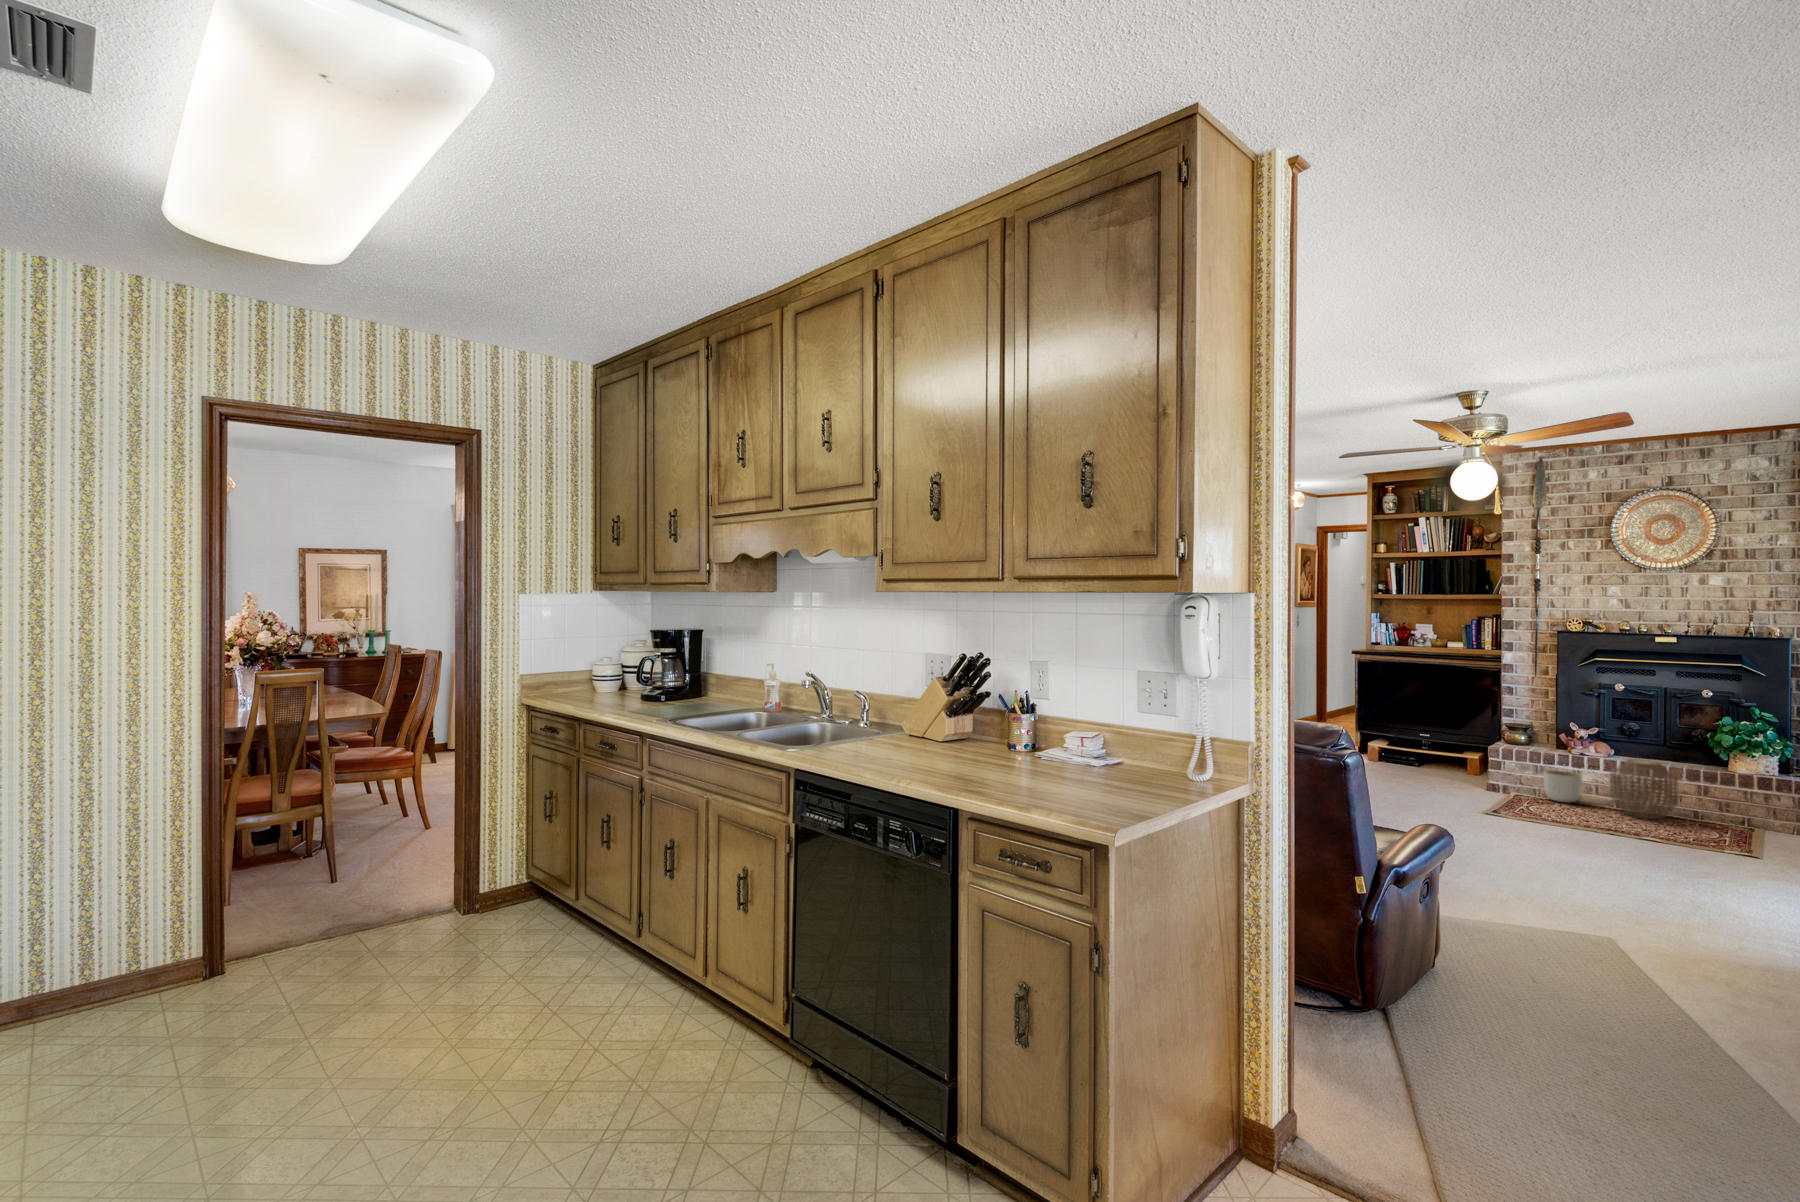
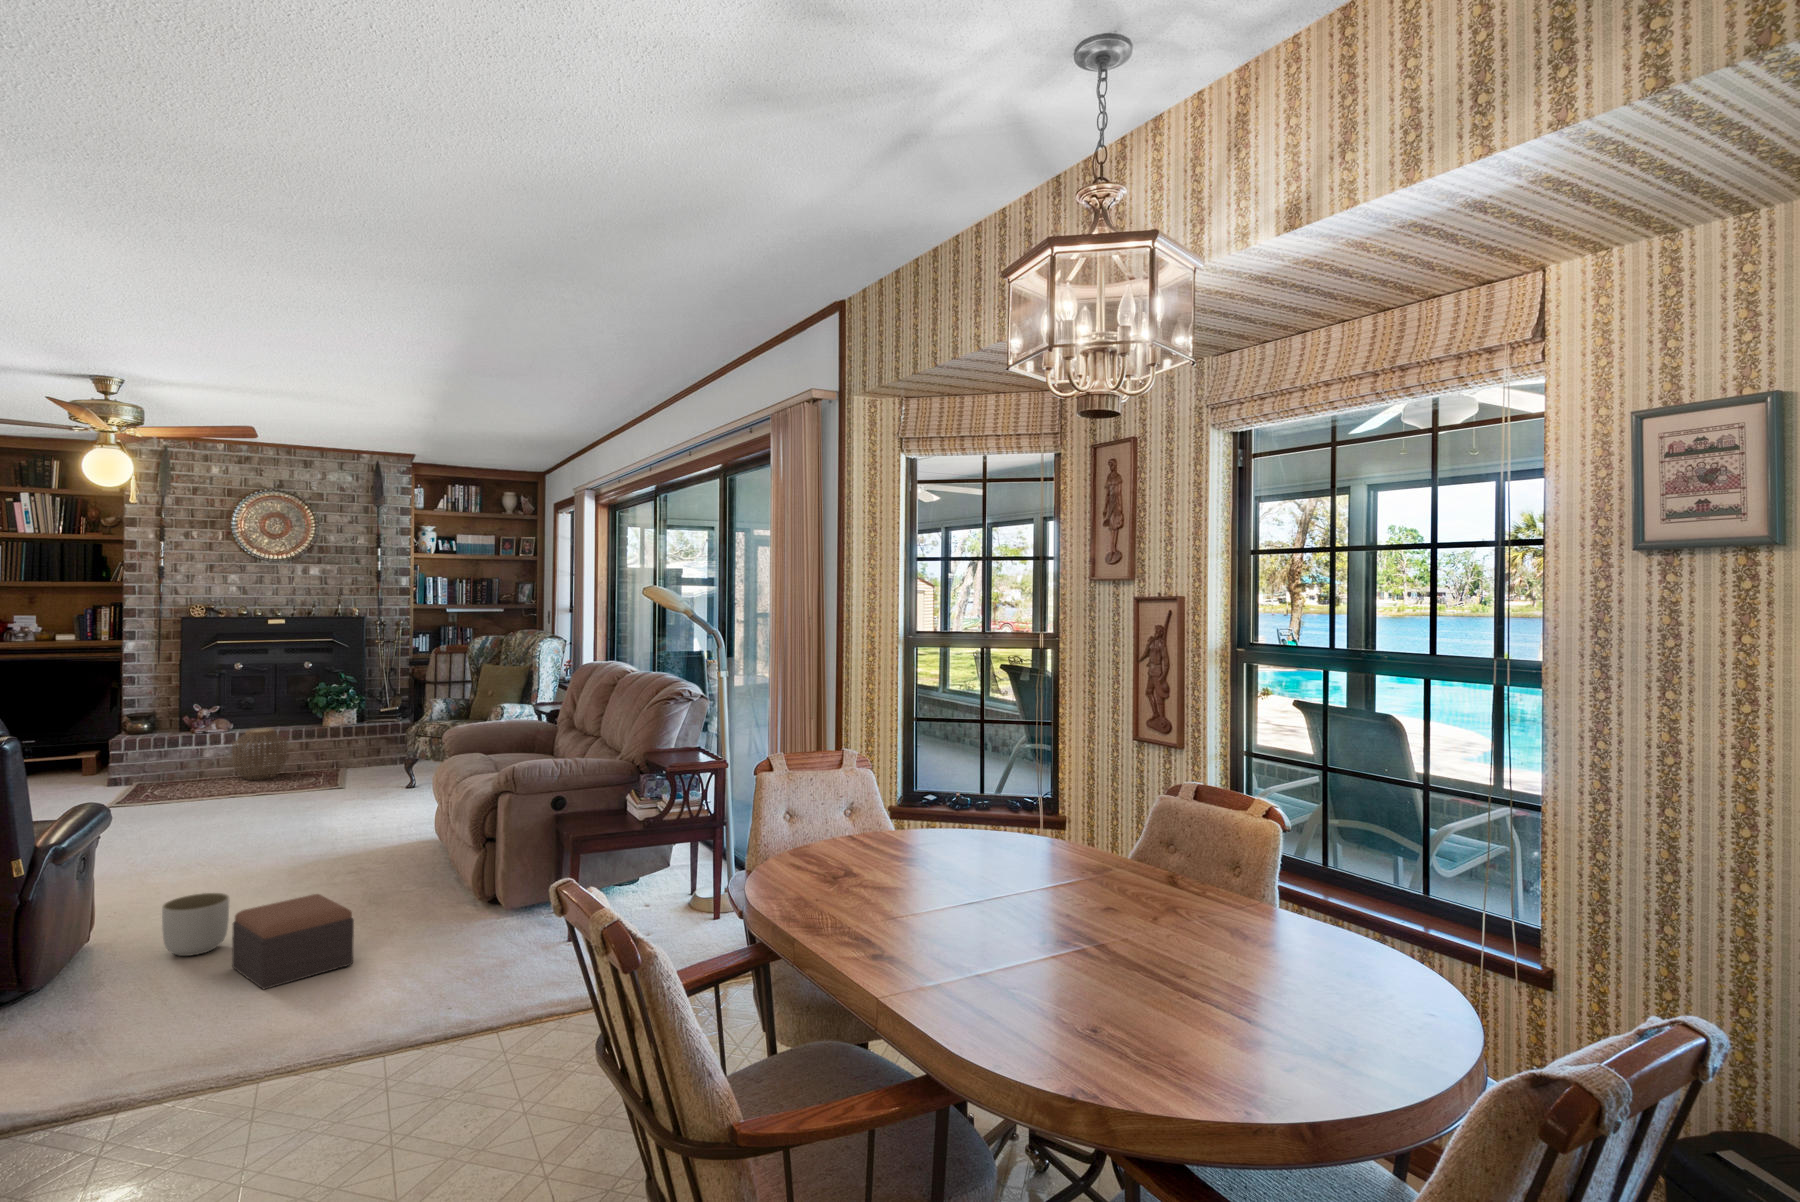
planter: present [1544,770,1582,803] -> present [162,893,230,956]
footstool: none [1569,995,1744,1139] -> present [232,894,354,989]

